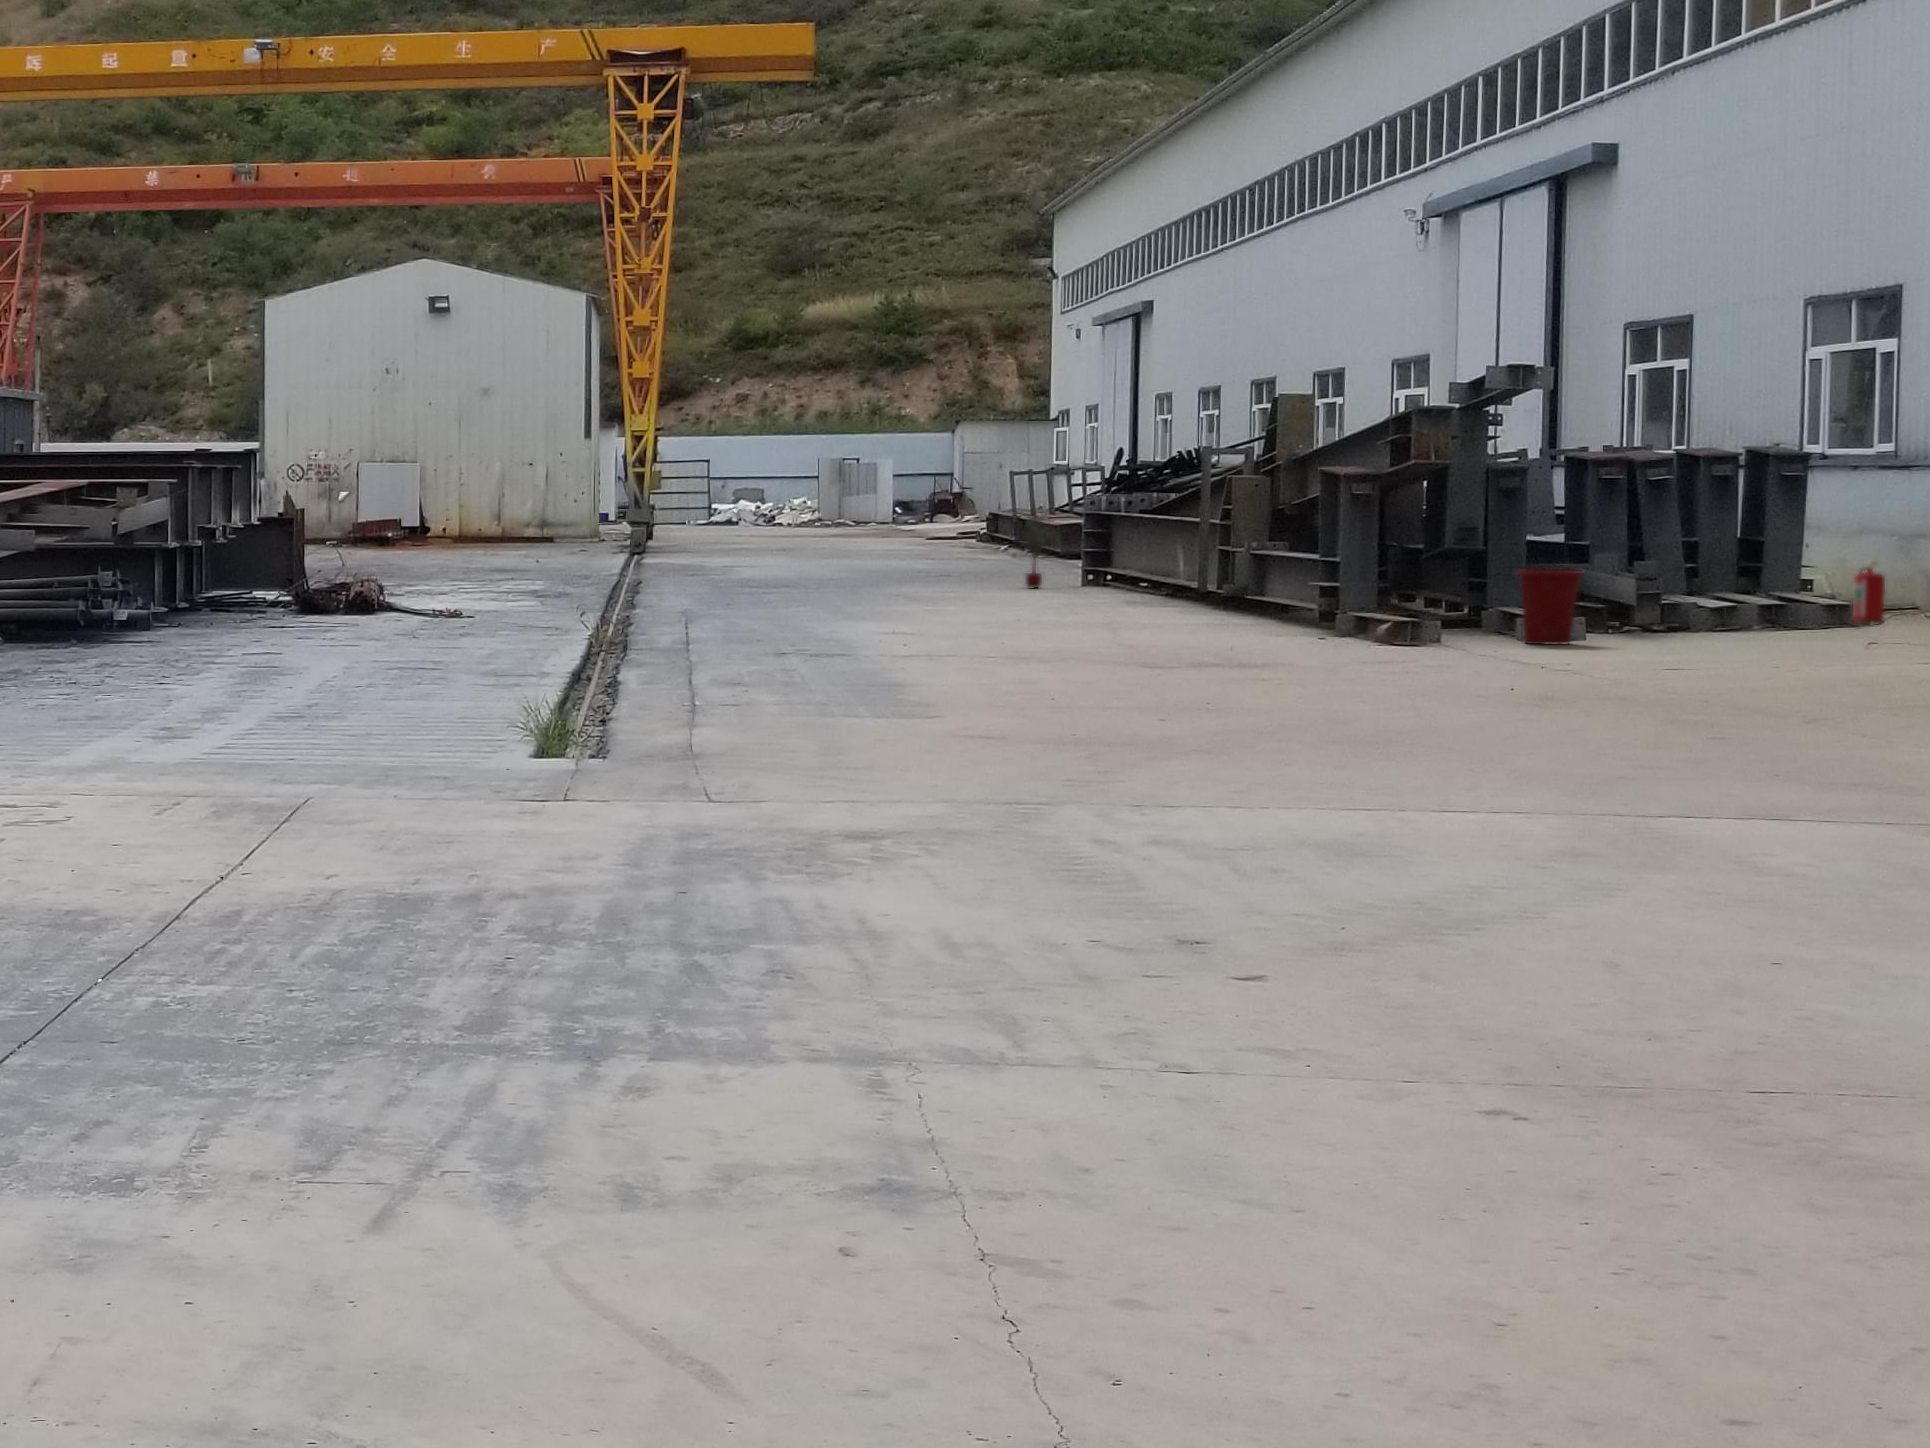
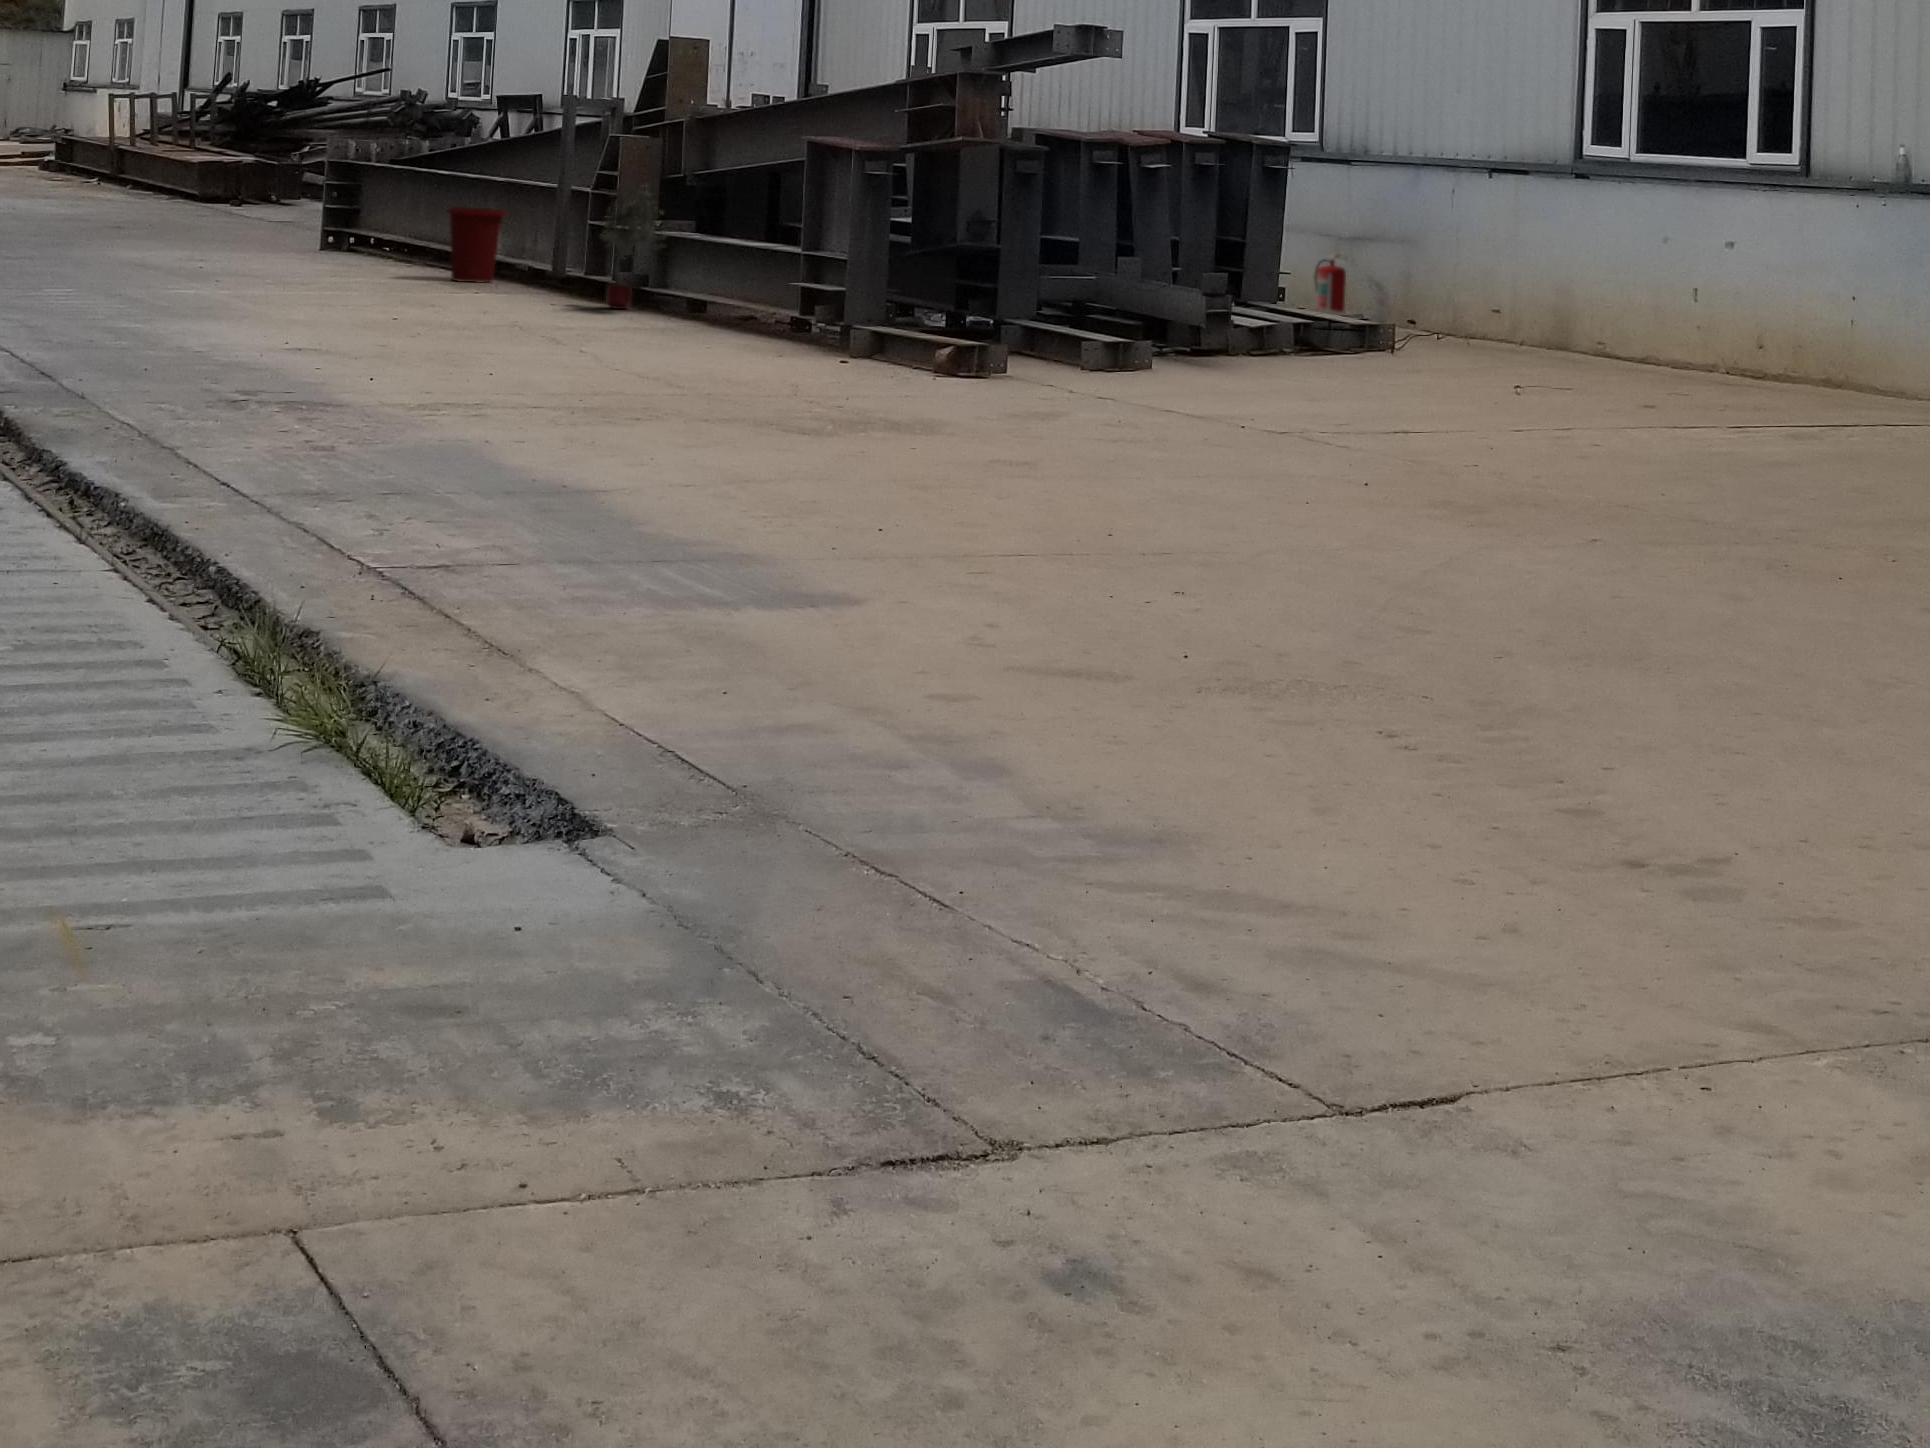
potted tree: present [1019,508,1059,589] -> present [601,182,667,309]
waste bin: present [1517,569,1583,645] -> present [446,207,508,283]

